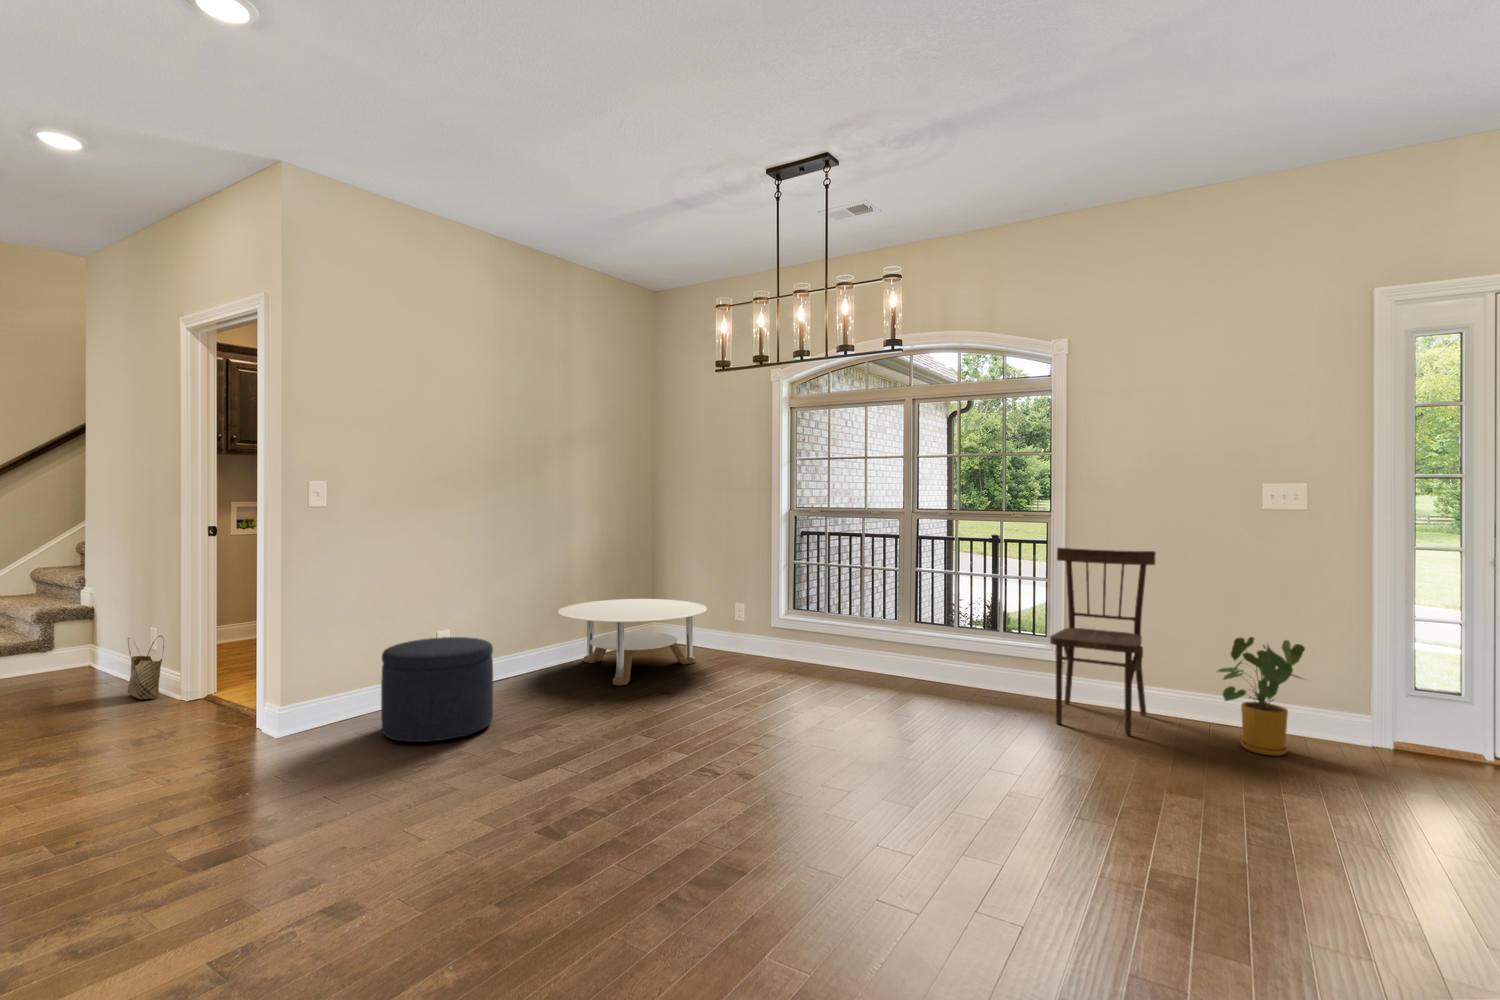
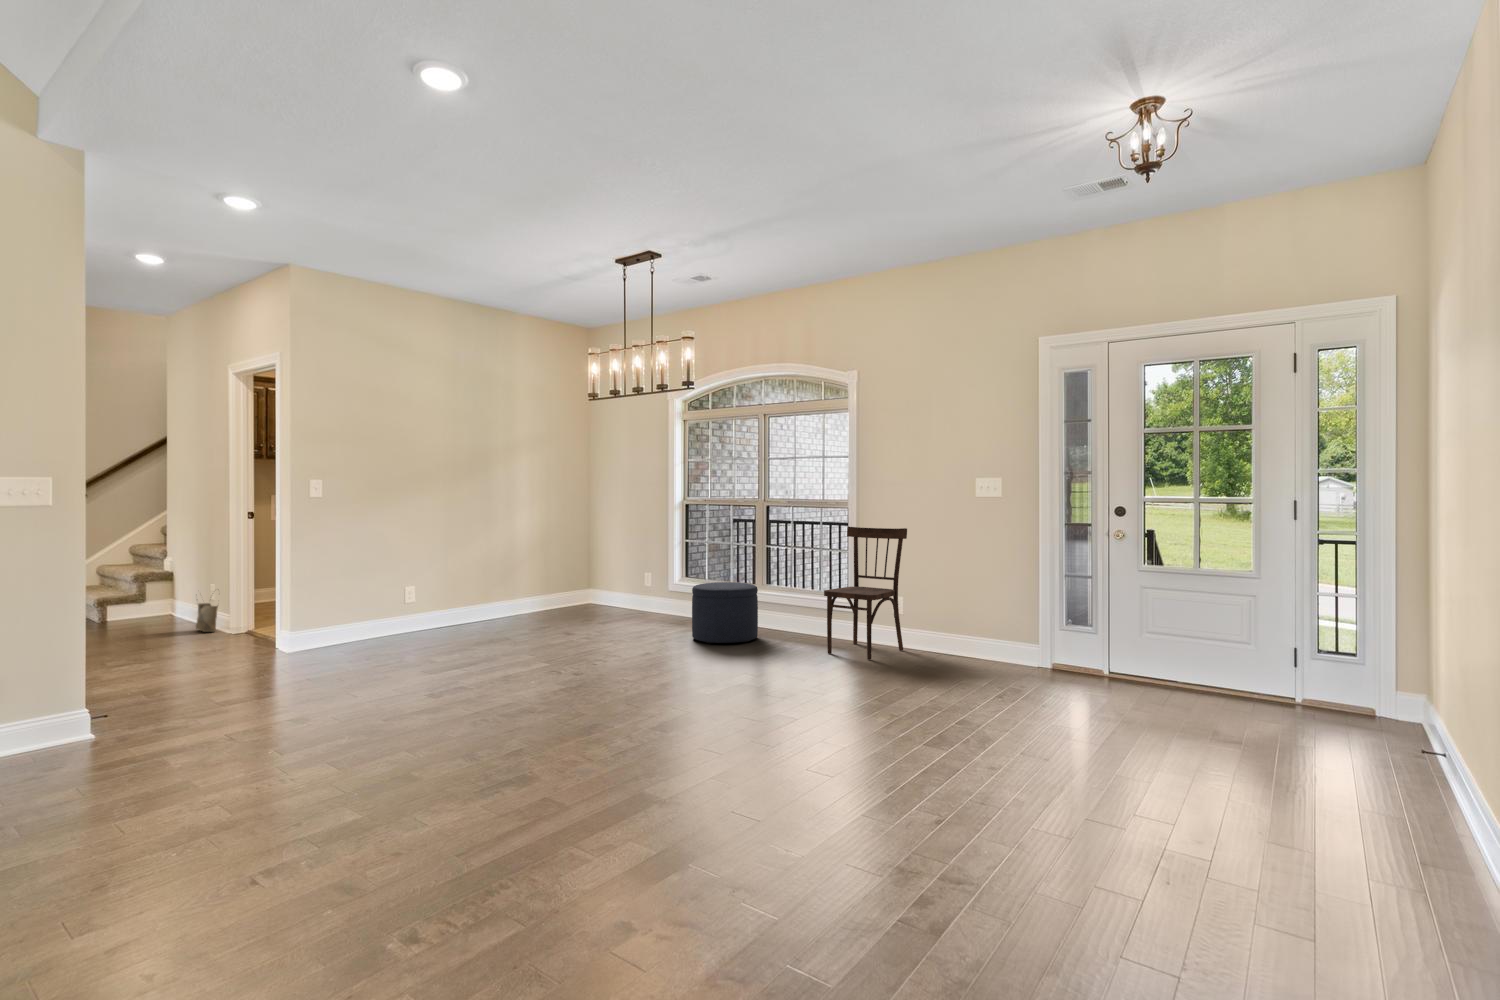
round table: present [558,599,707,685] -> none [498,570,613,630]
ottoman: present [381,637,493,742] -> present [692,582,758,643]
house plant: present [1218,637,1305,756] -> none [917,589,989,671]

